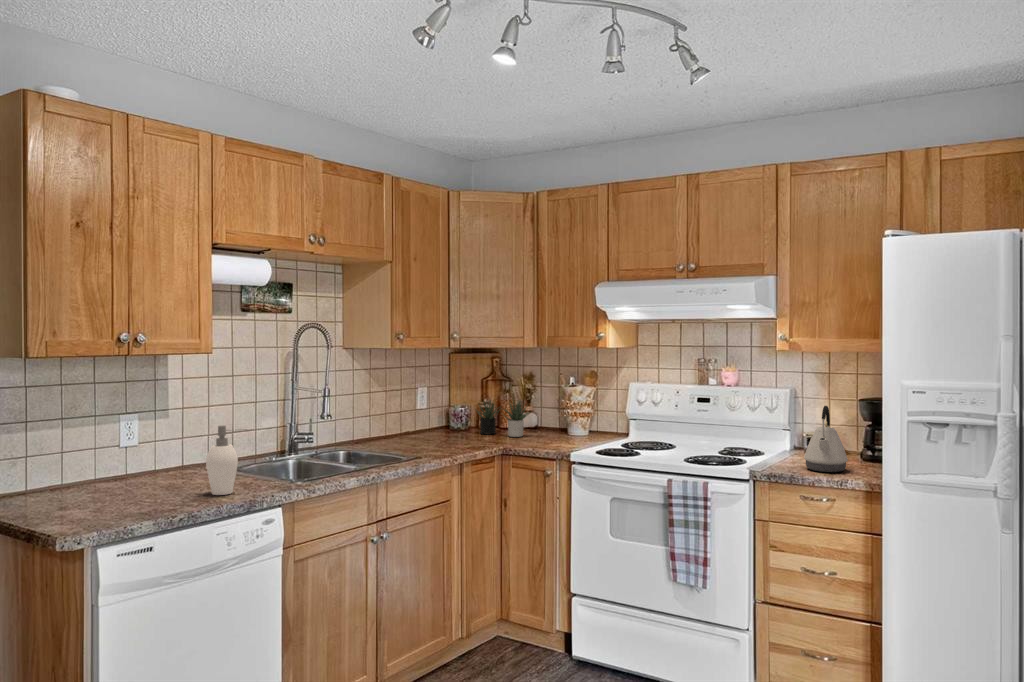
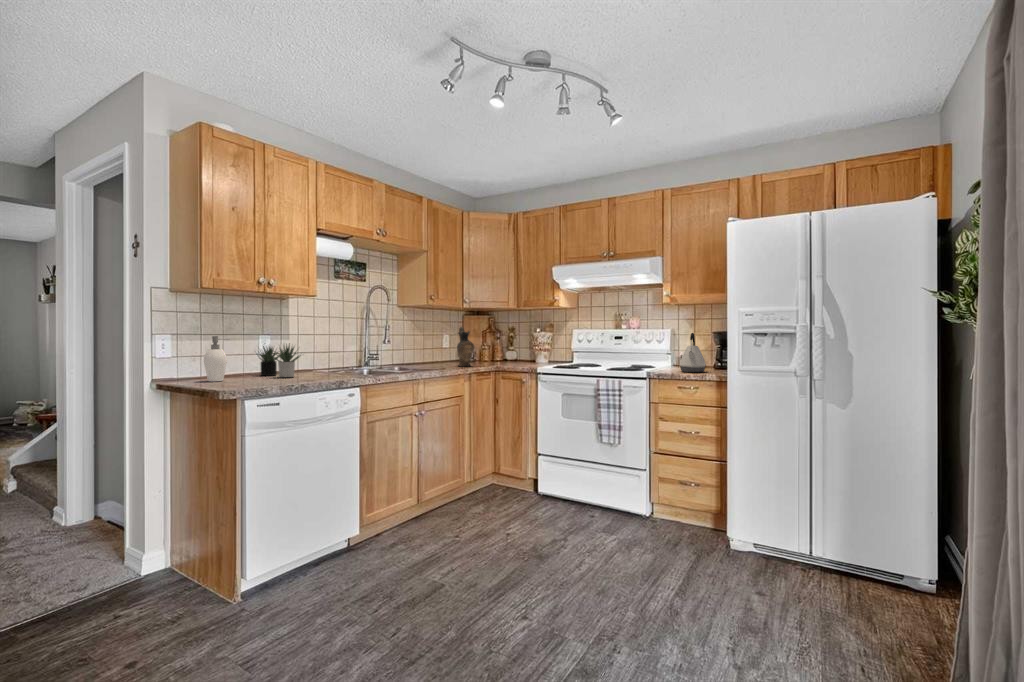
ceramic pitcher: none [439,381,467,448] -> present [457,327,474,366]
succulent plant: present [477,402,529,437] -> present [259,343,301,377]
soap dispenser: present [206,425,245,495] -> present [204,336,227,381]

